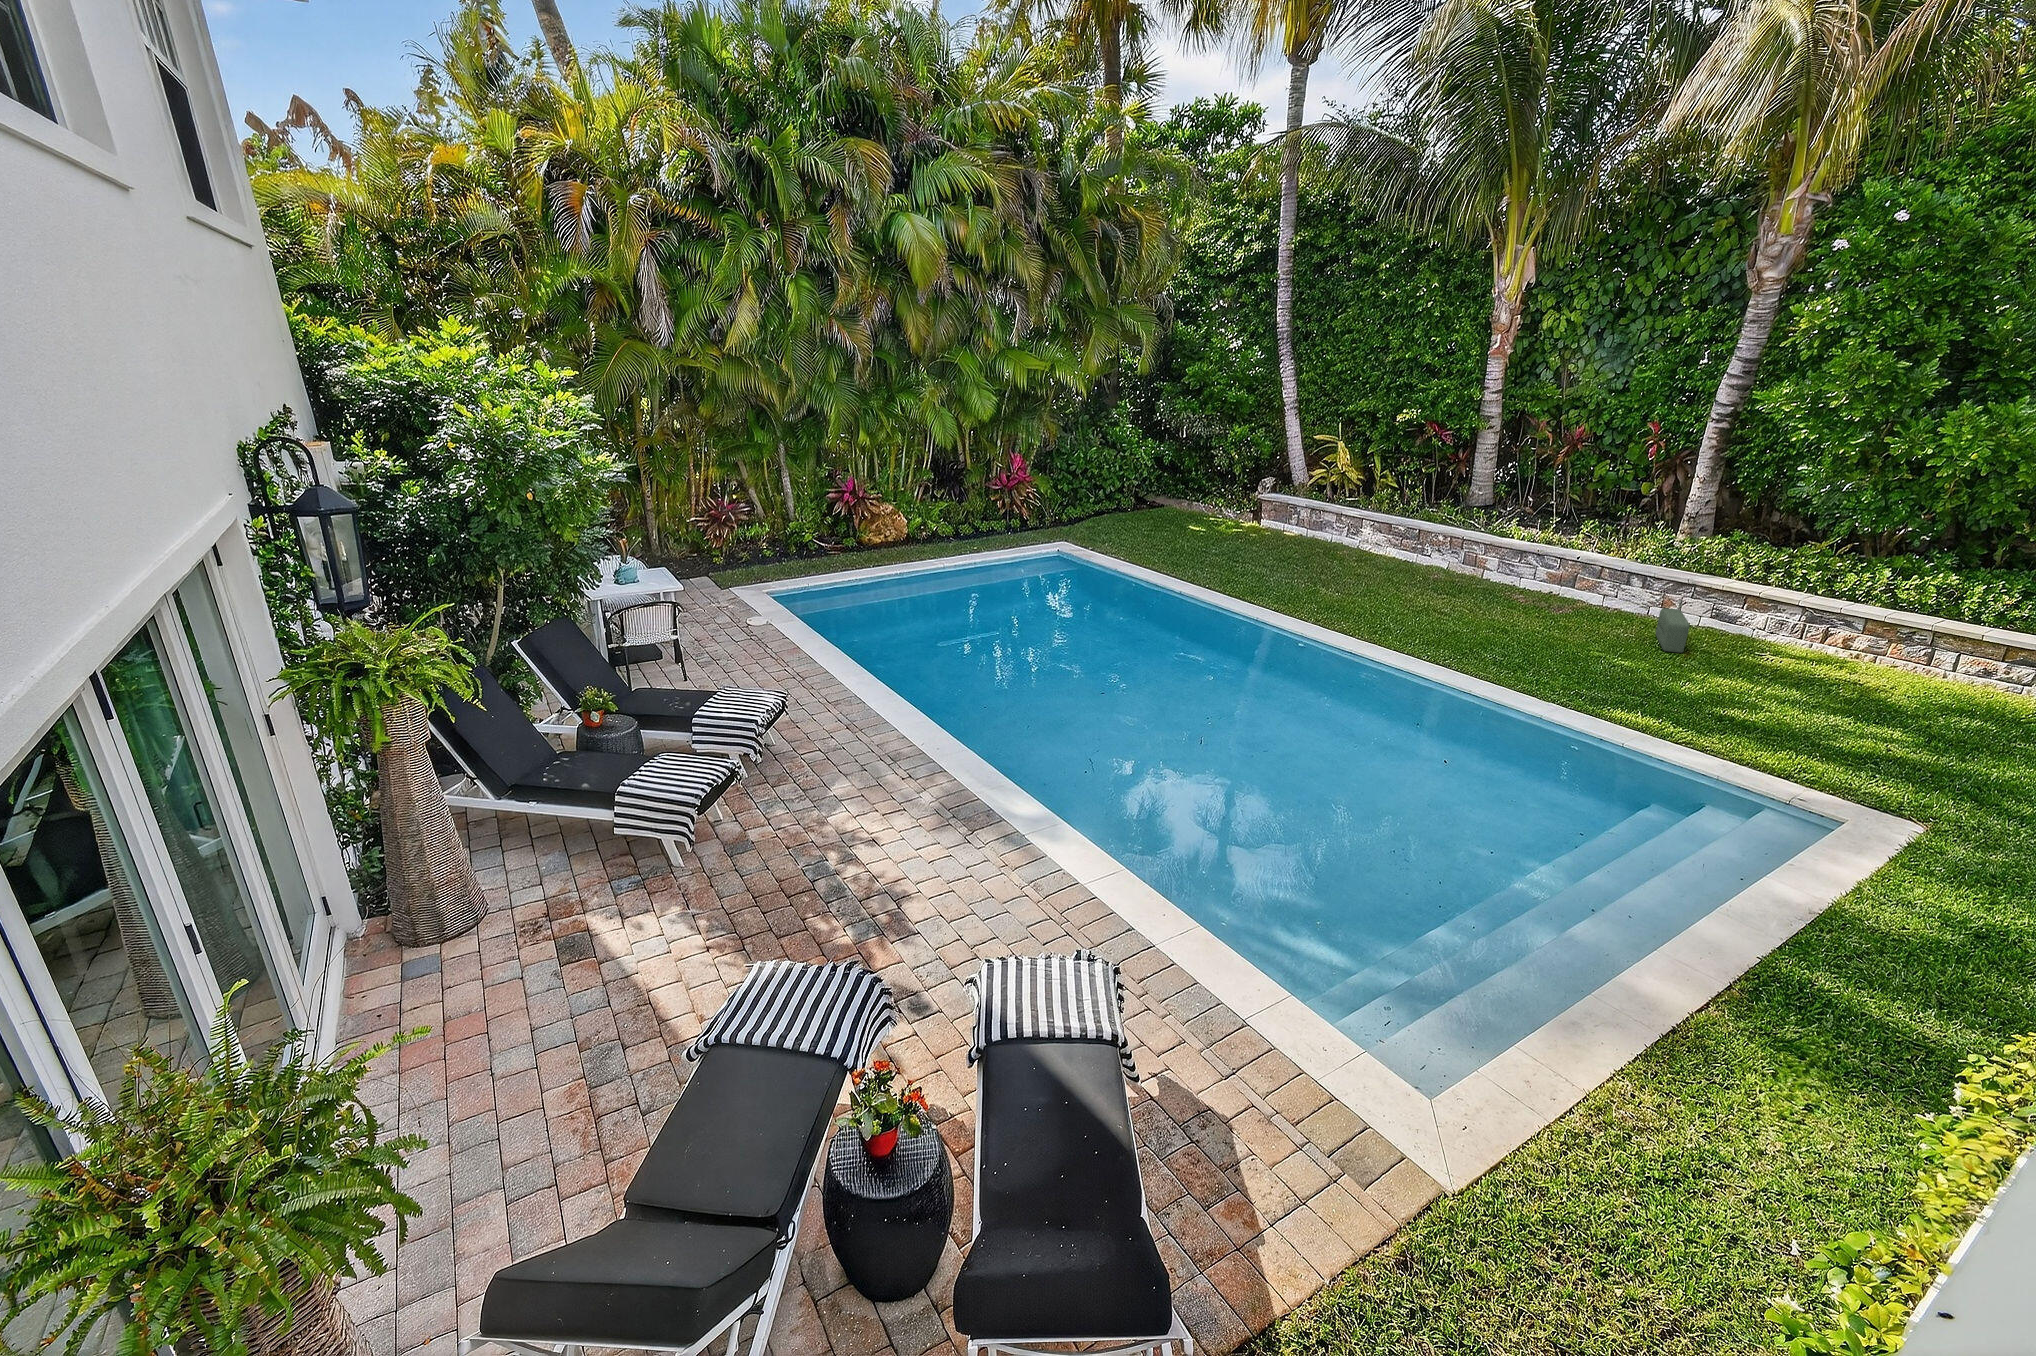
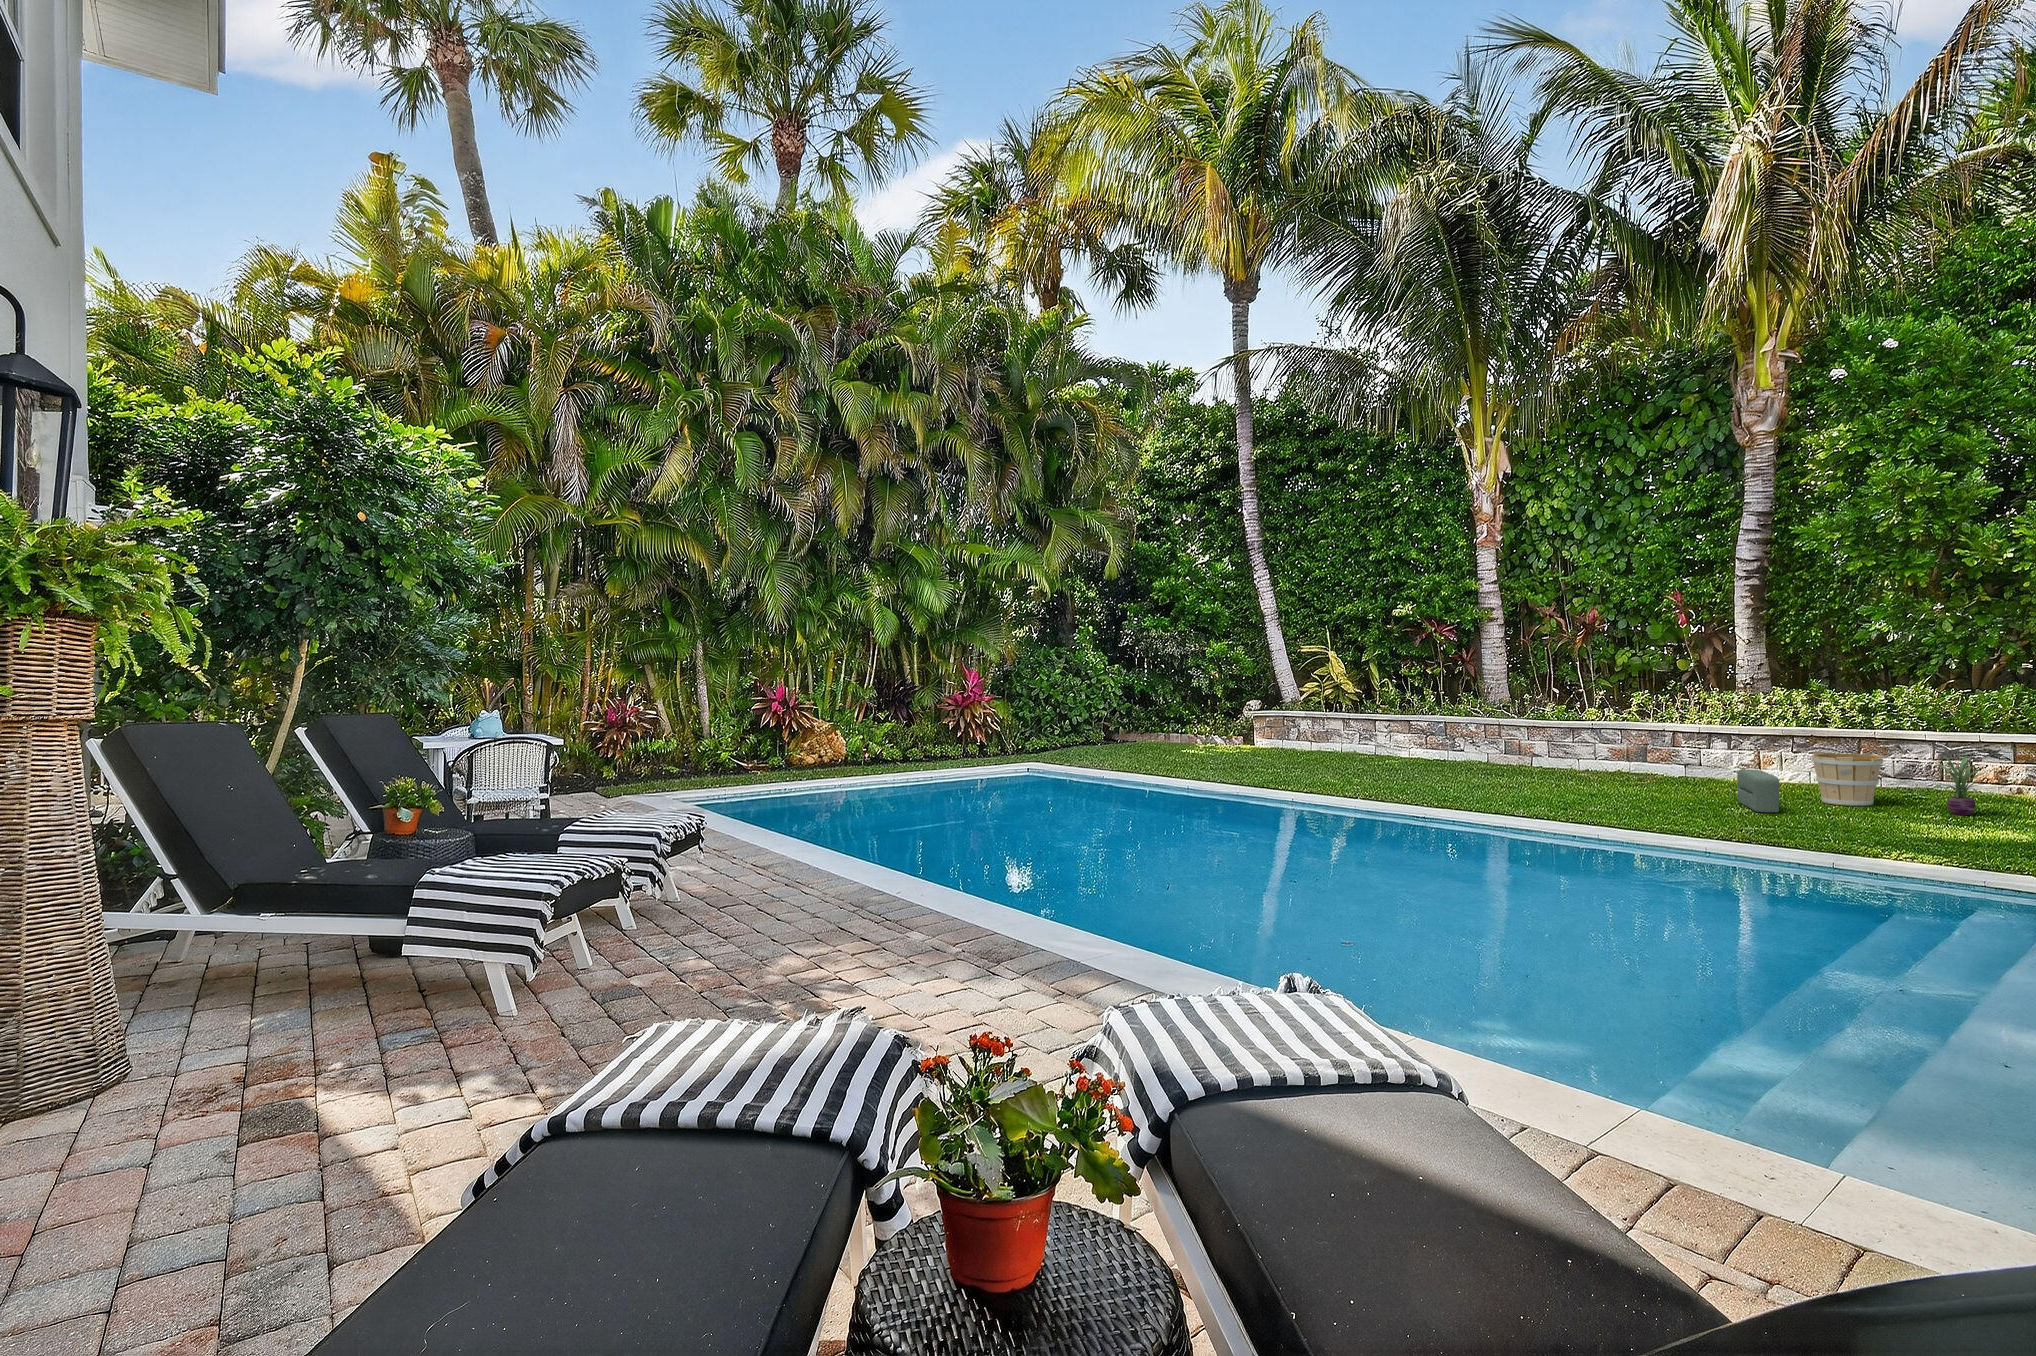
wooden bucket: none [1728,595,1792,648] -> present [1812,752,1883,806]
decorative plant: none [1810,613,1884,667] -> present [1934,756,1983,815]

